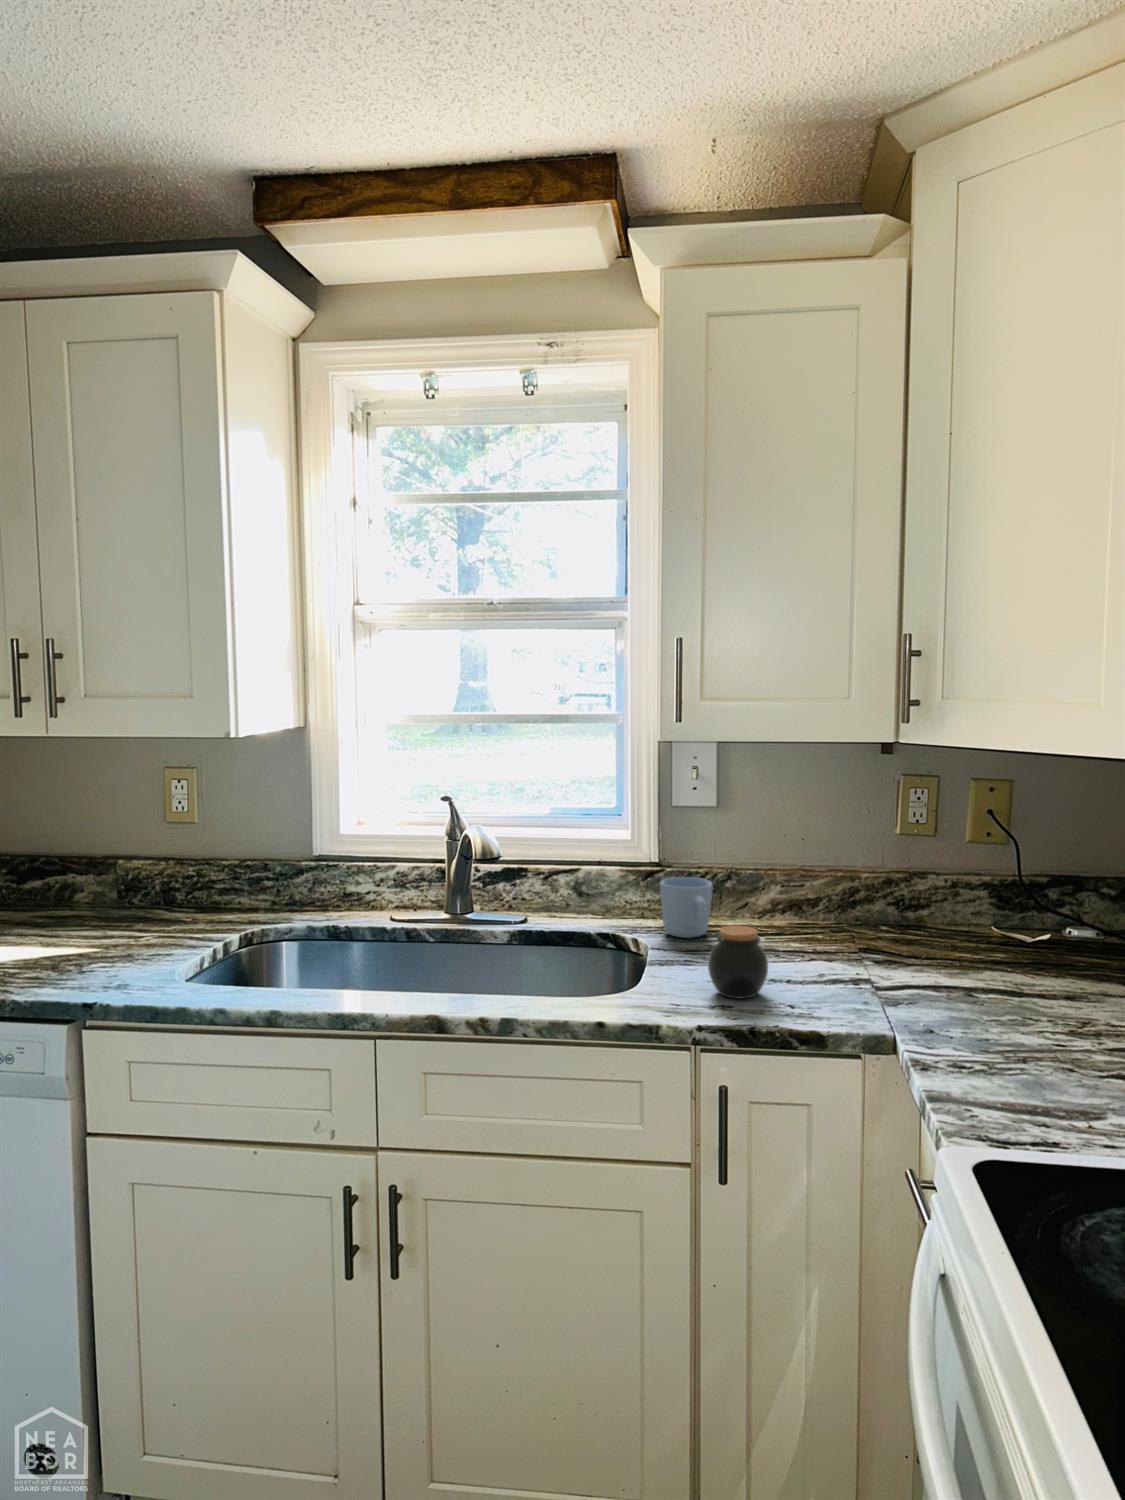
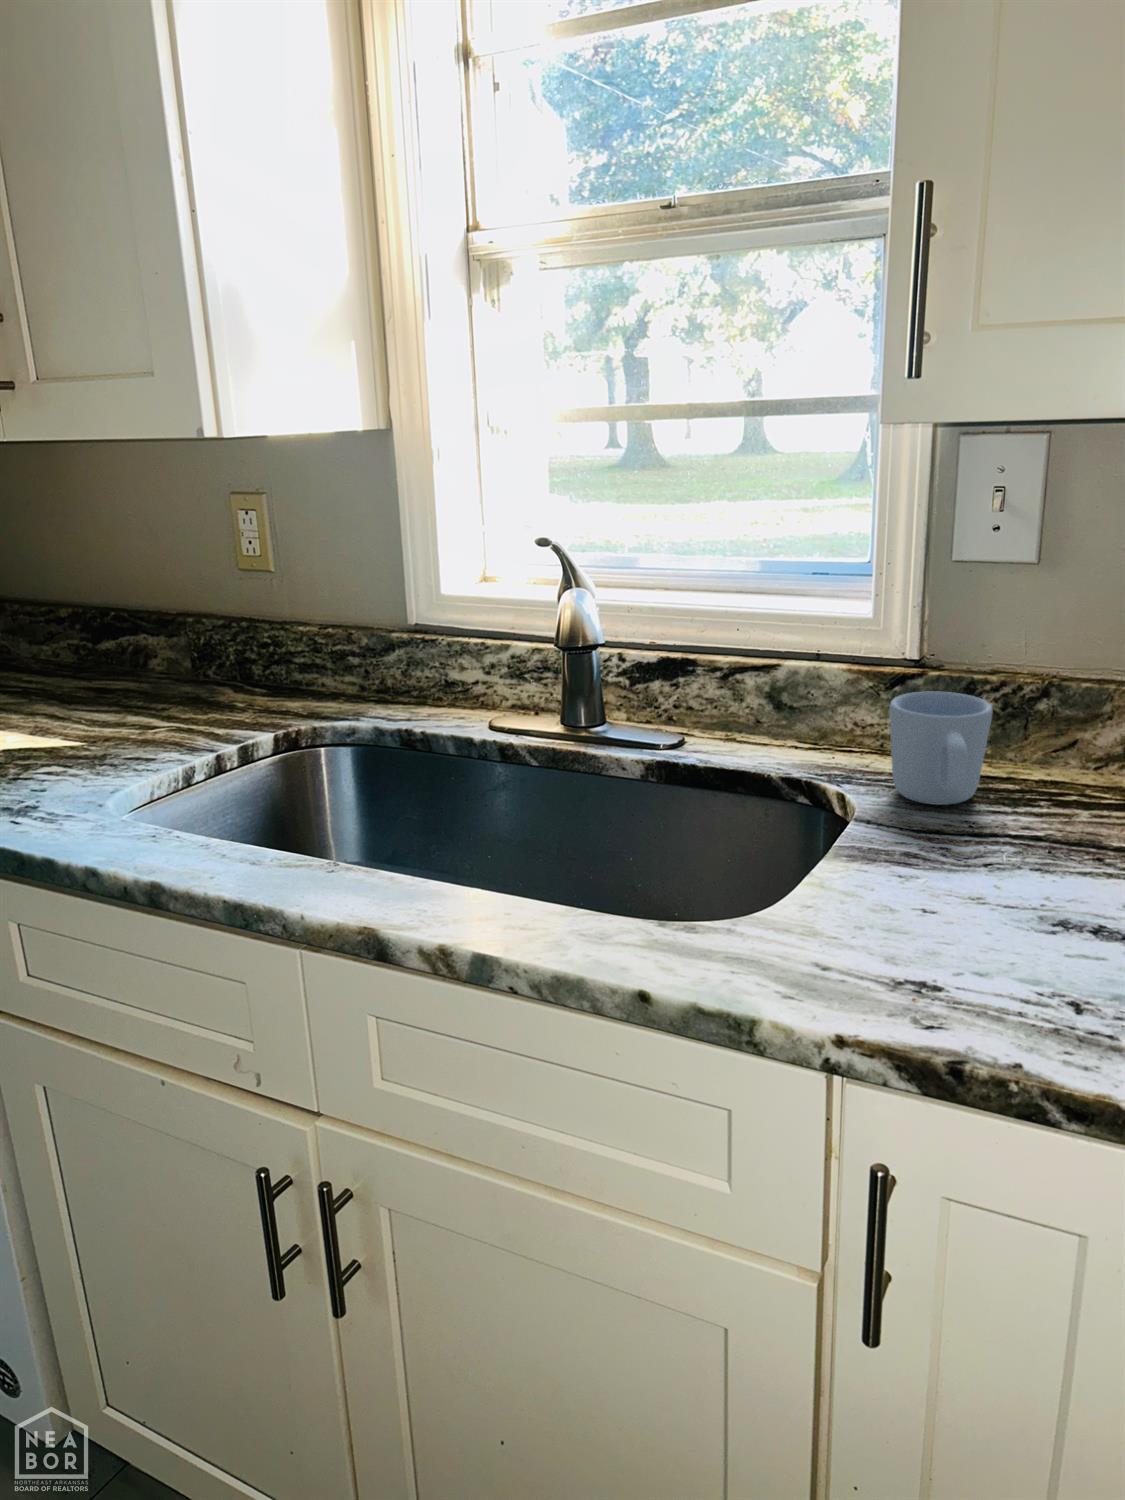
jar: present [708,925,768,998] -> none [908,816,1040,970]

